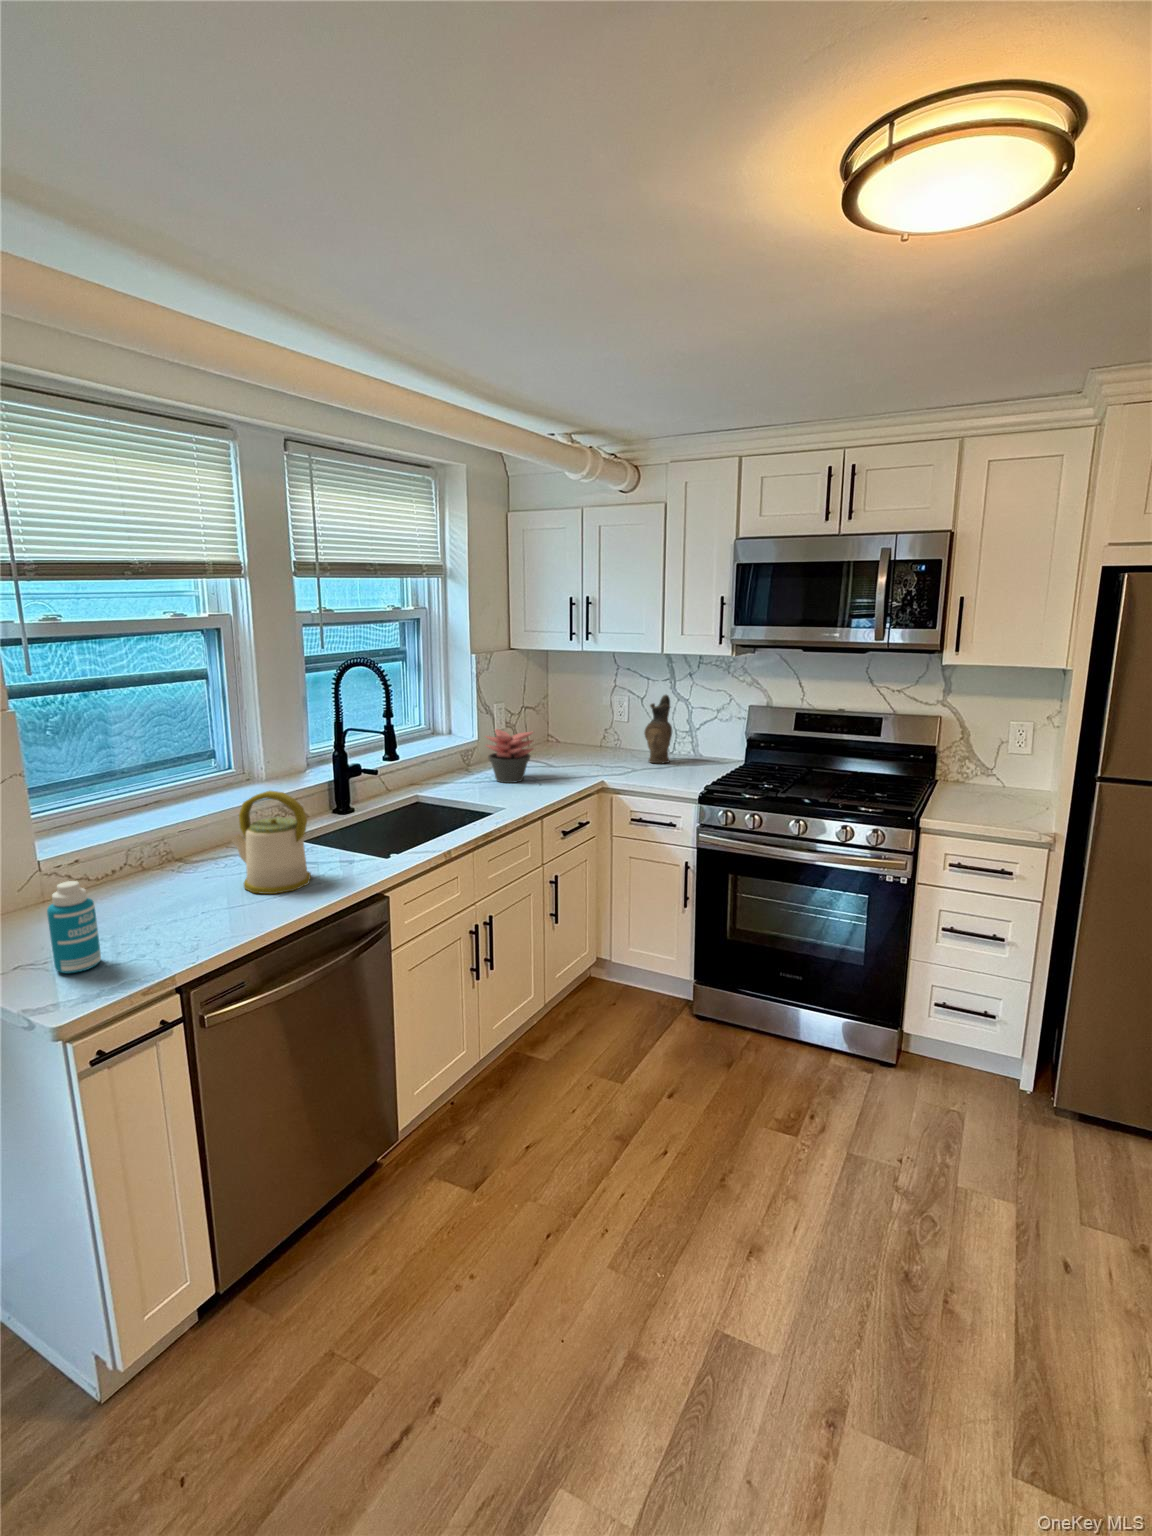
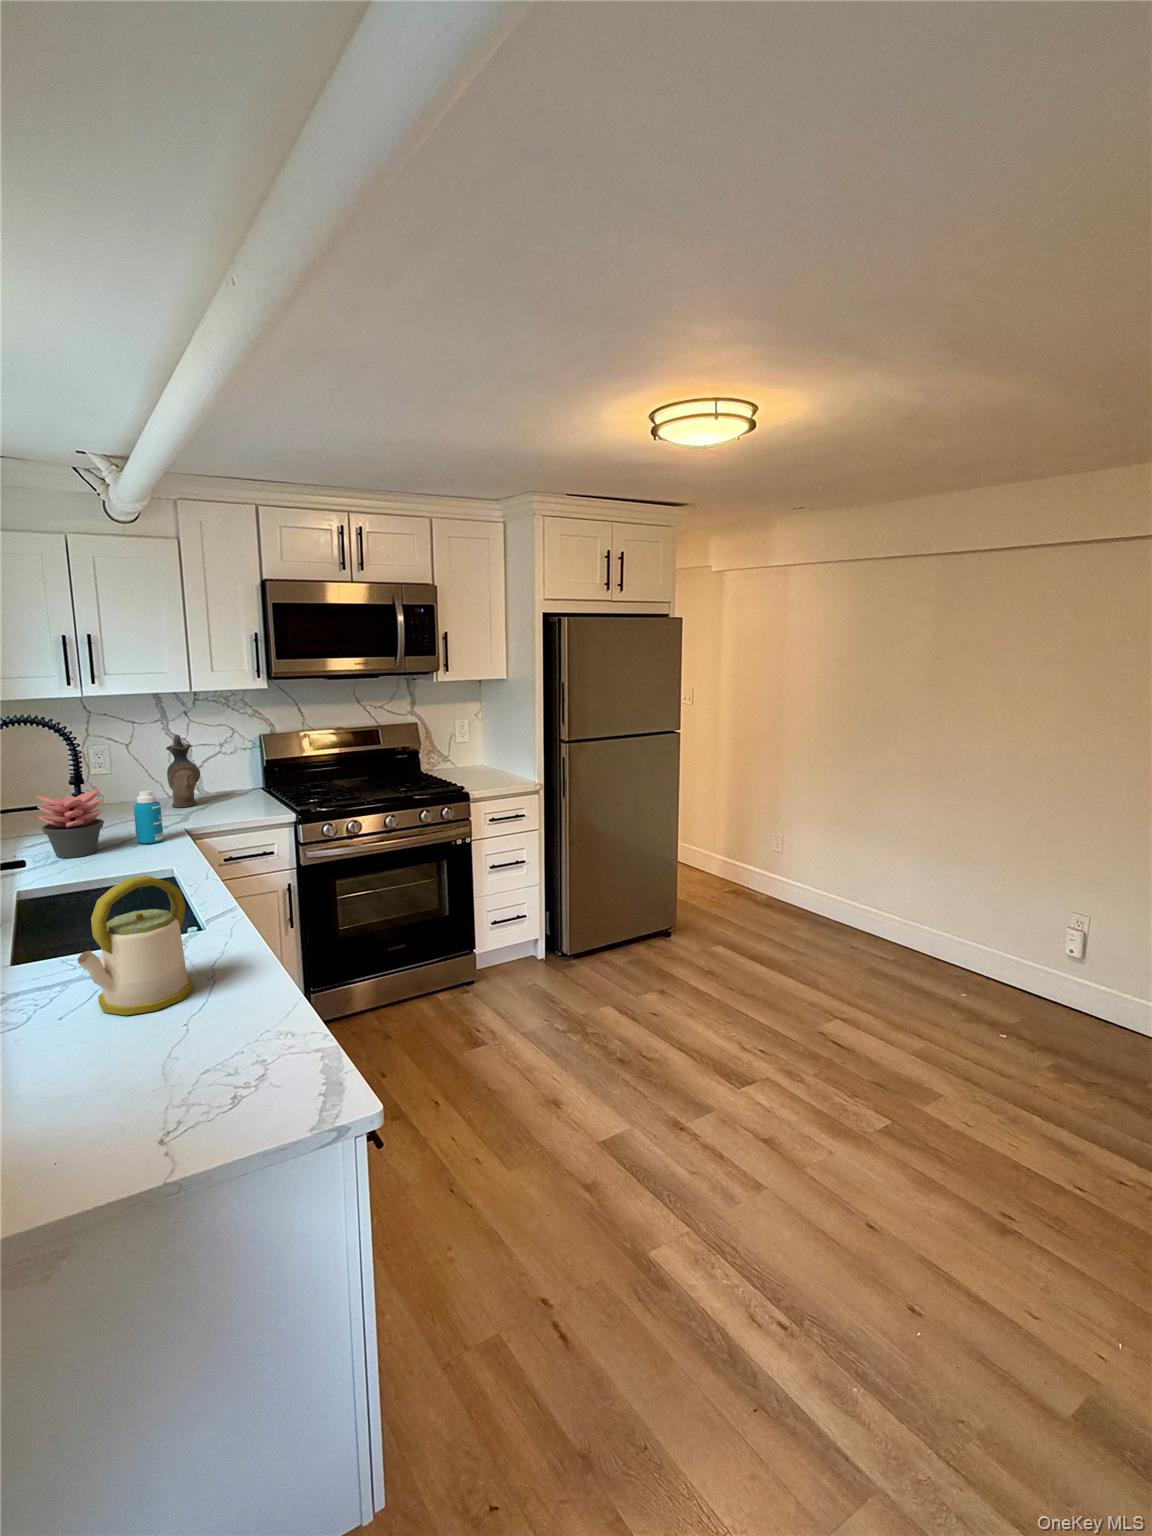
bottle: present [47,881,101,973] -> present [134,791,163,844]

